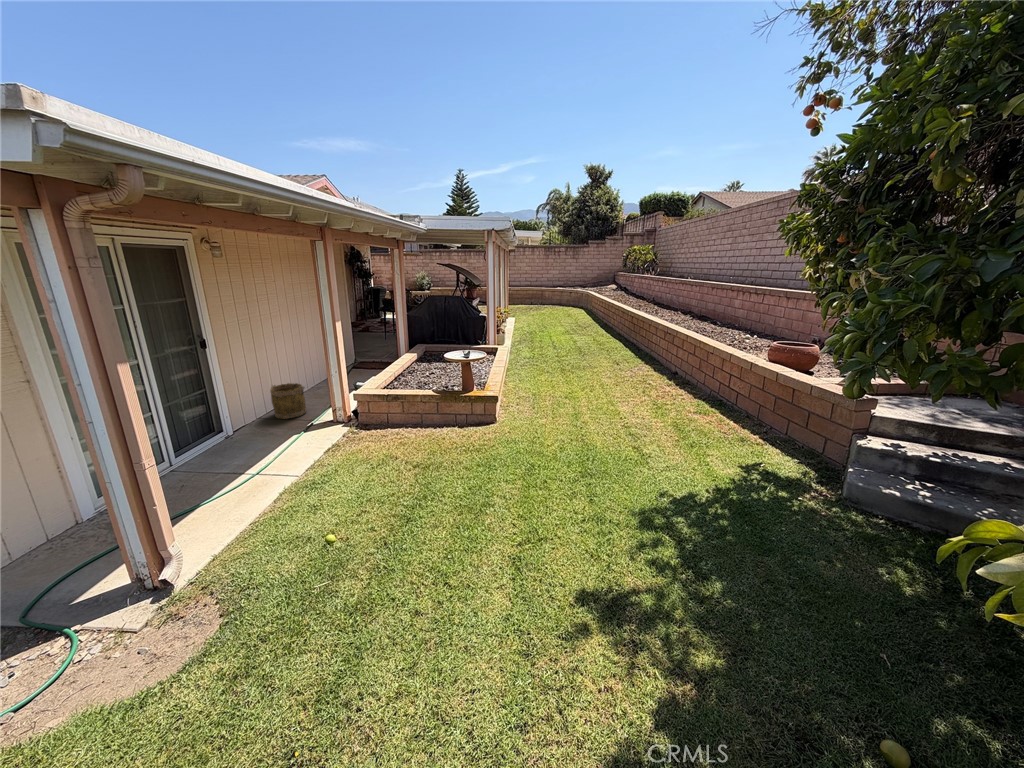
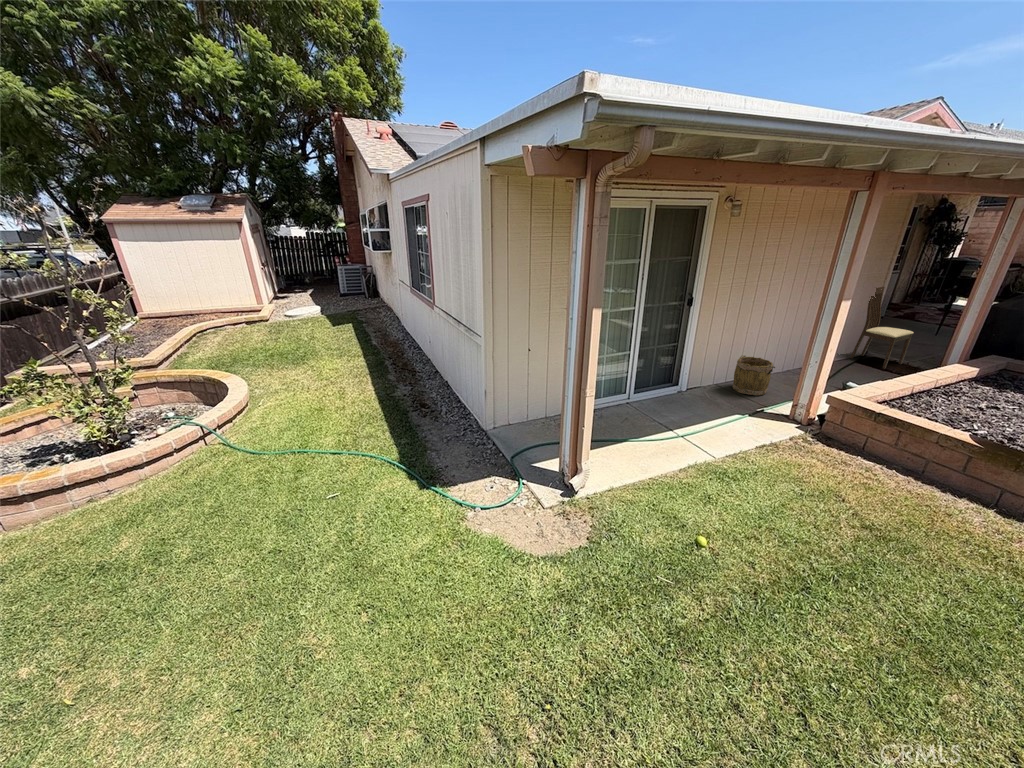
chair: none [342,310,380,368] -> present [850,287,914,369]

